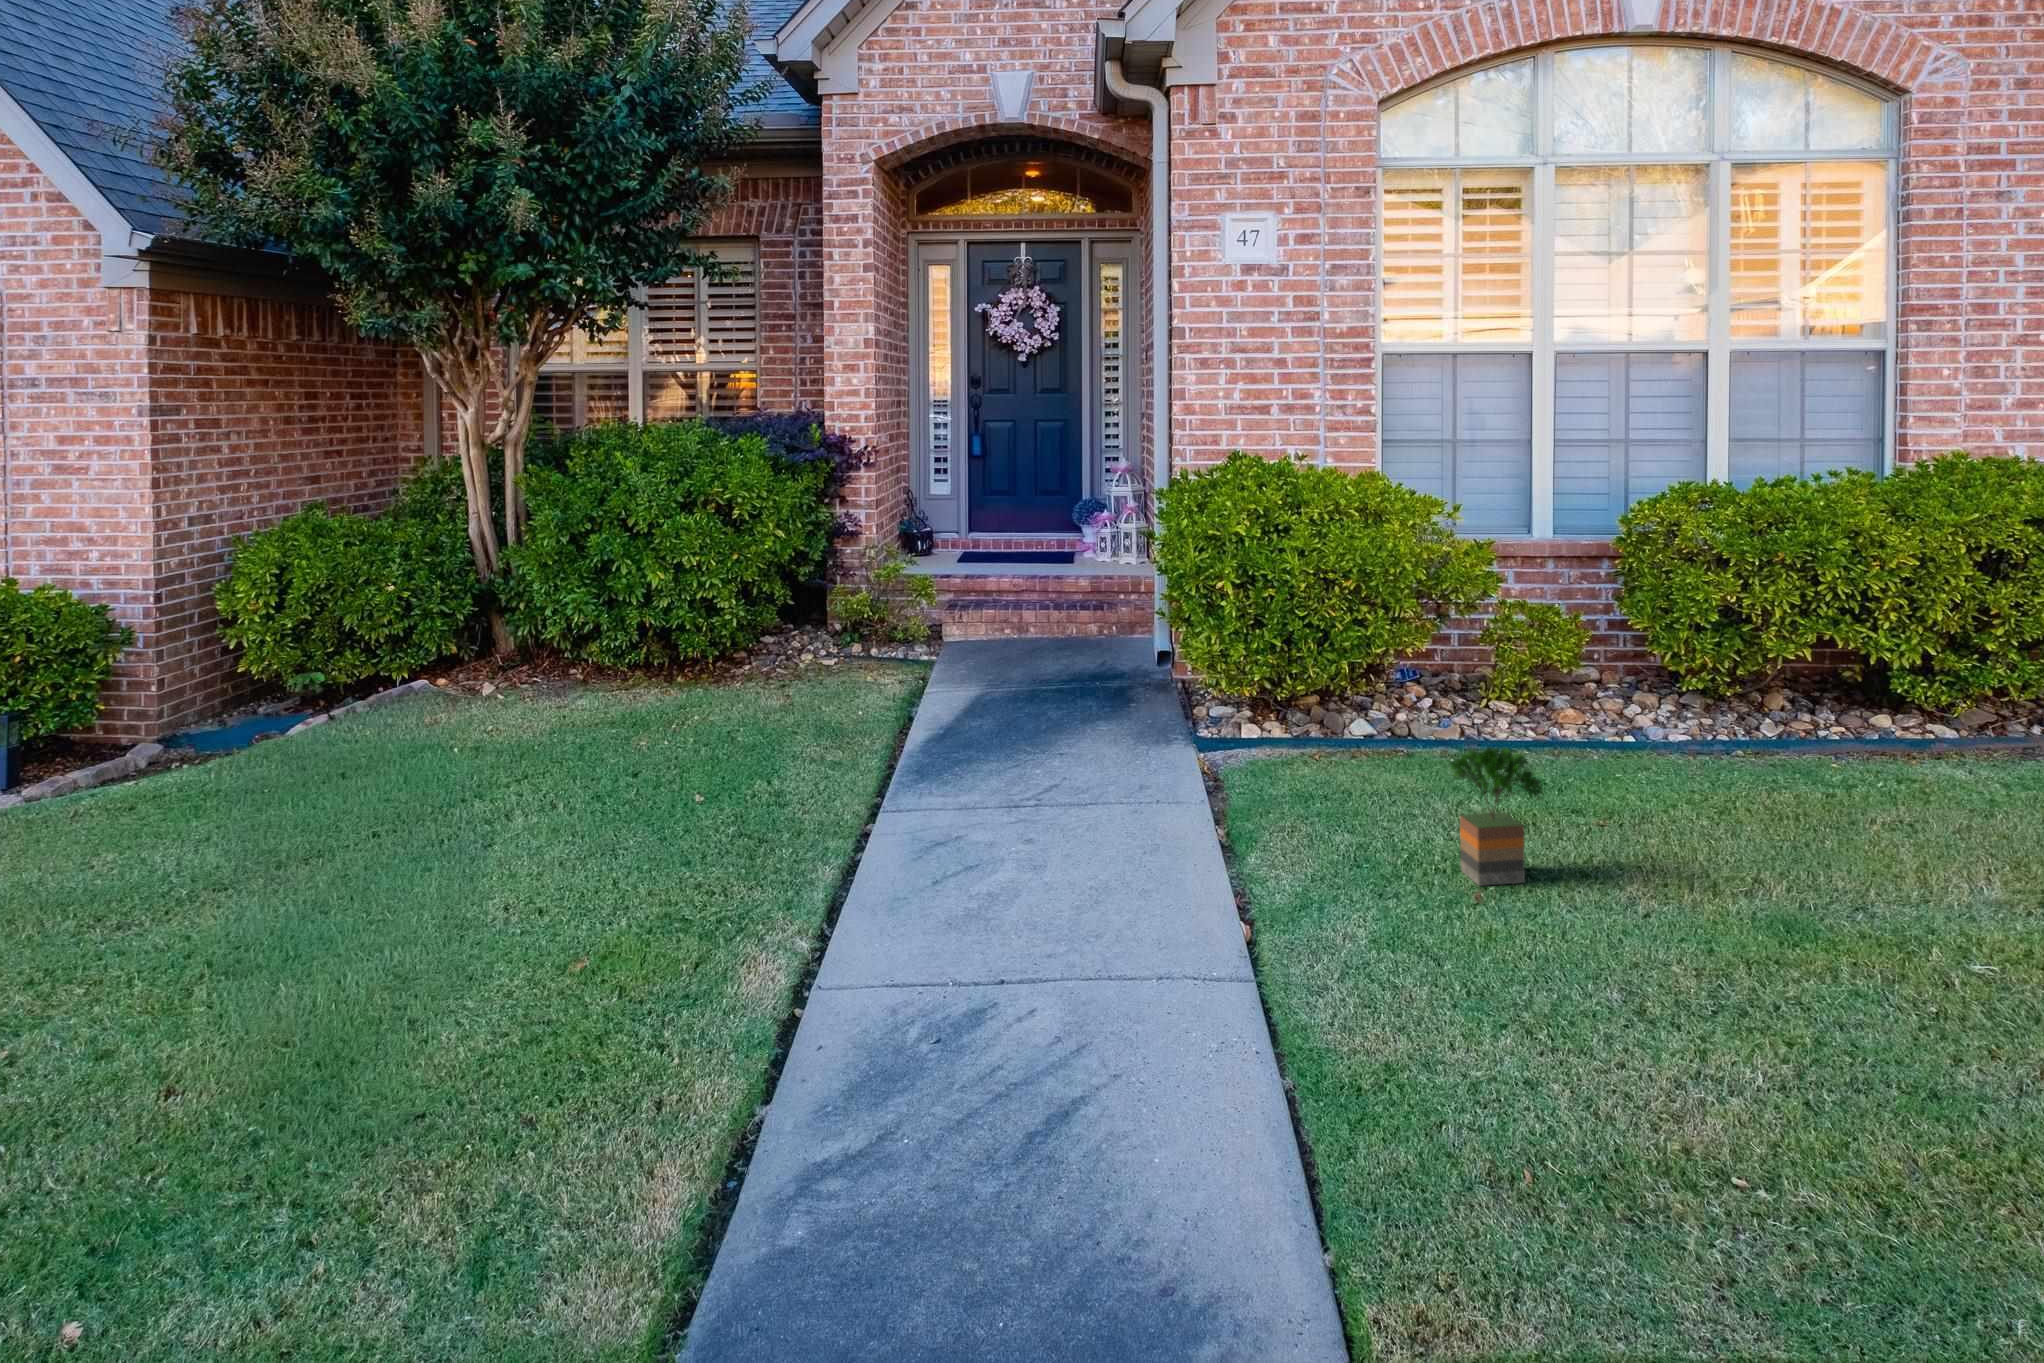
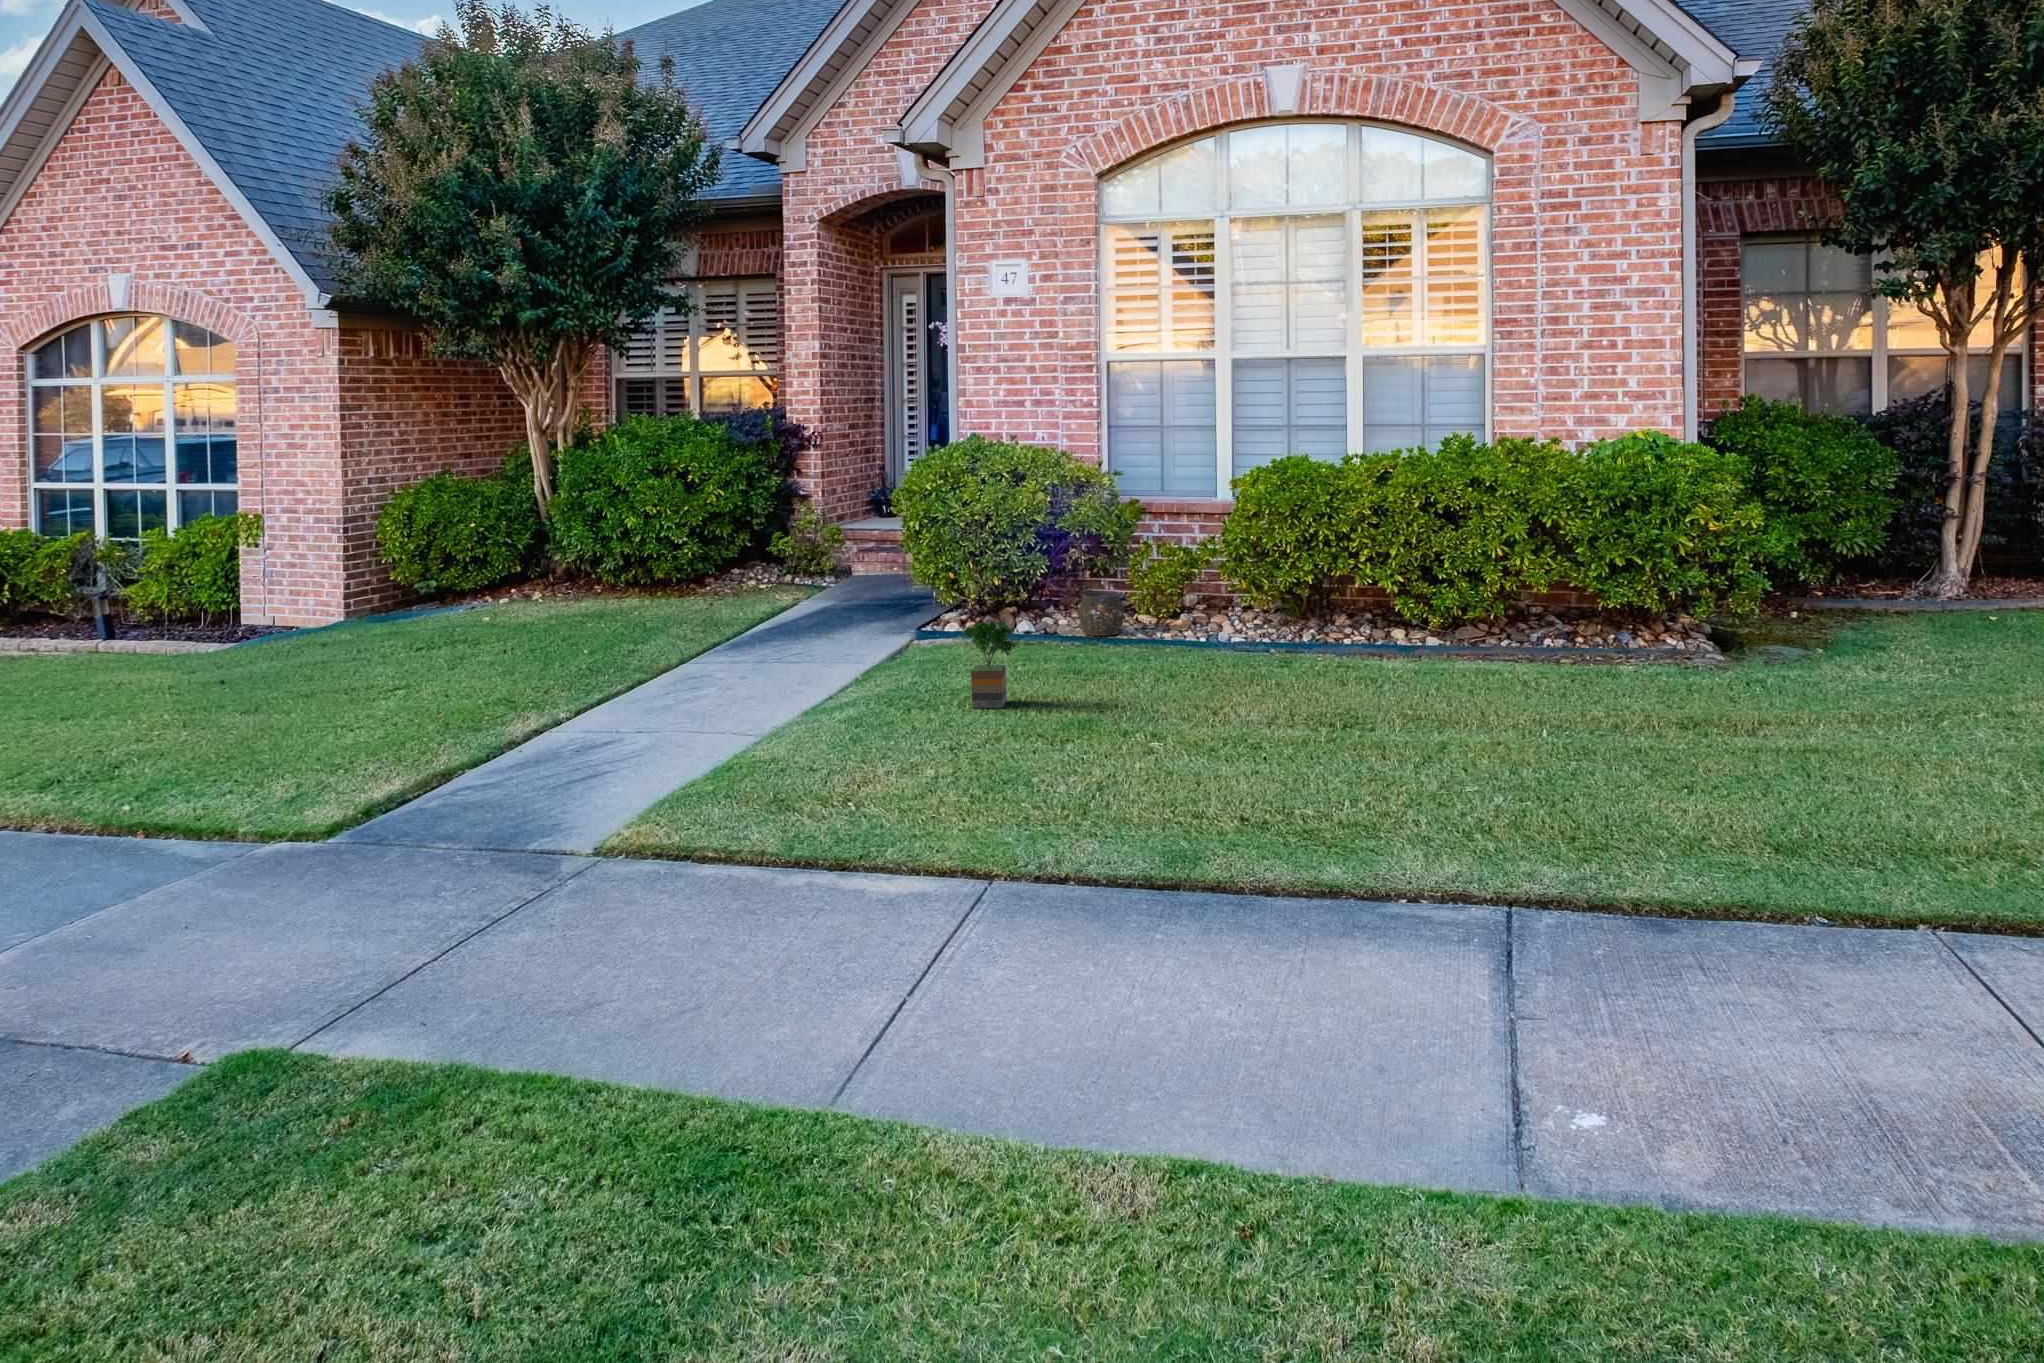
woven basket: none [1389,676,1456,741] -> present [1079,591,1124,636]

